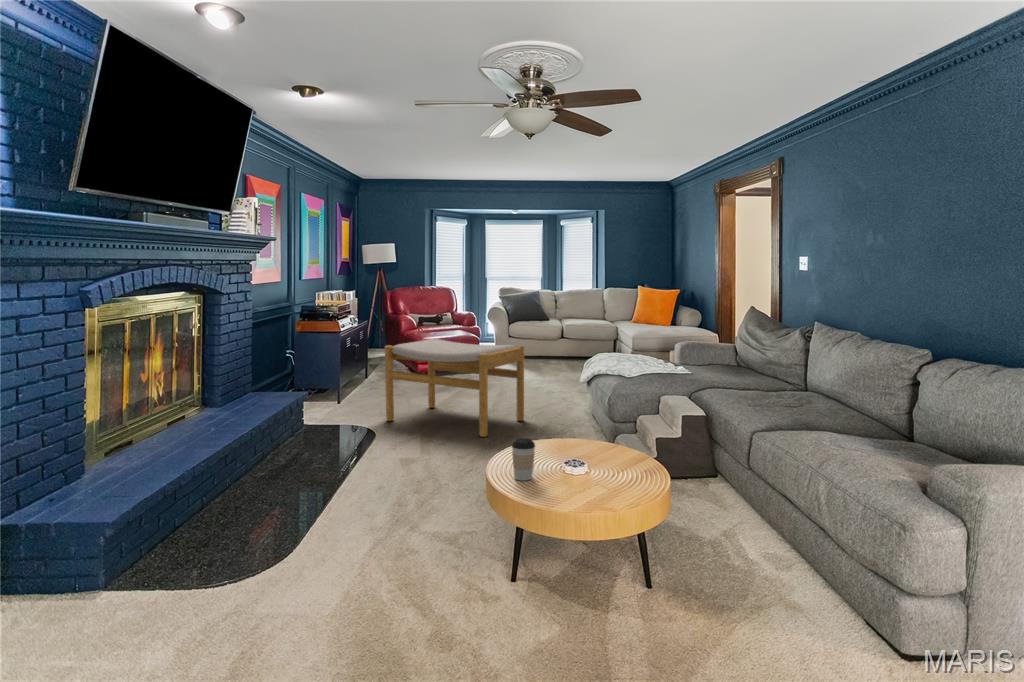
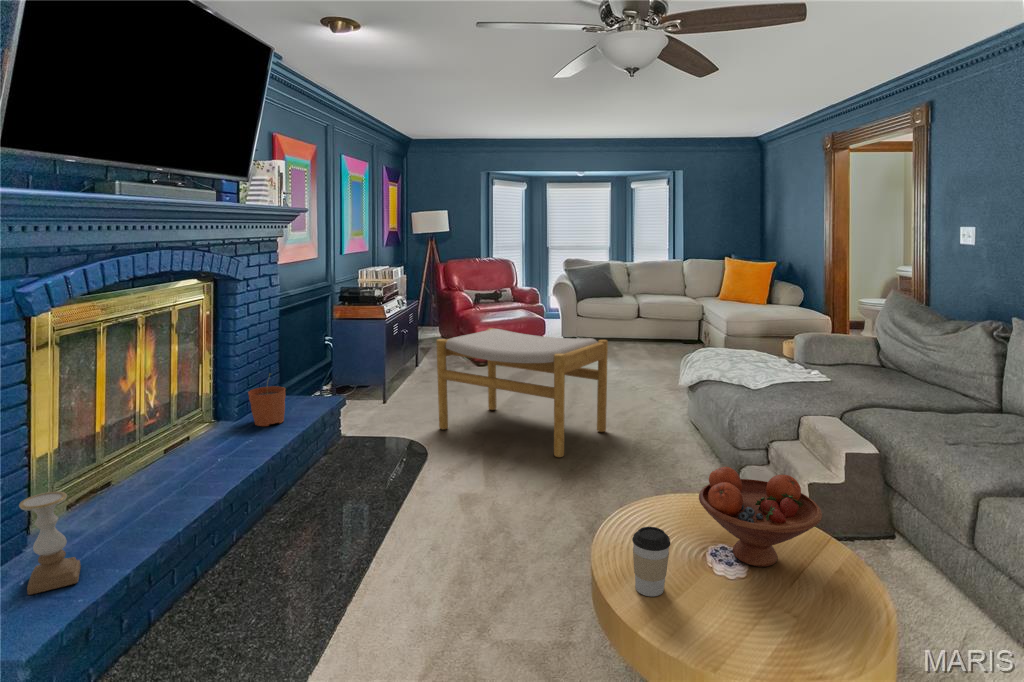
plant pot: none [229,368,260,411] -> present [248,374,286,426]
fruit bowl: none [559,406,633,467] -> present [699,467,822,567]
candle holder: none [89,429,127,498] -> present [19,491,81,595]

